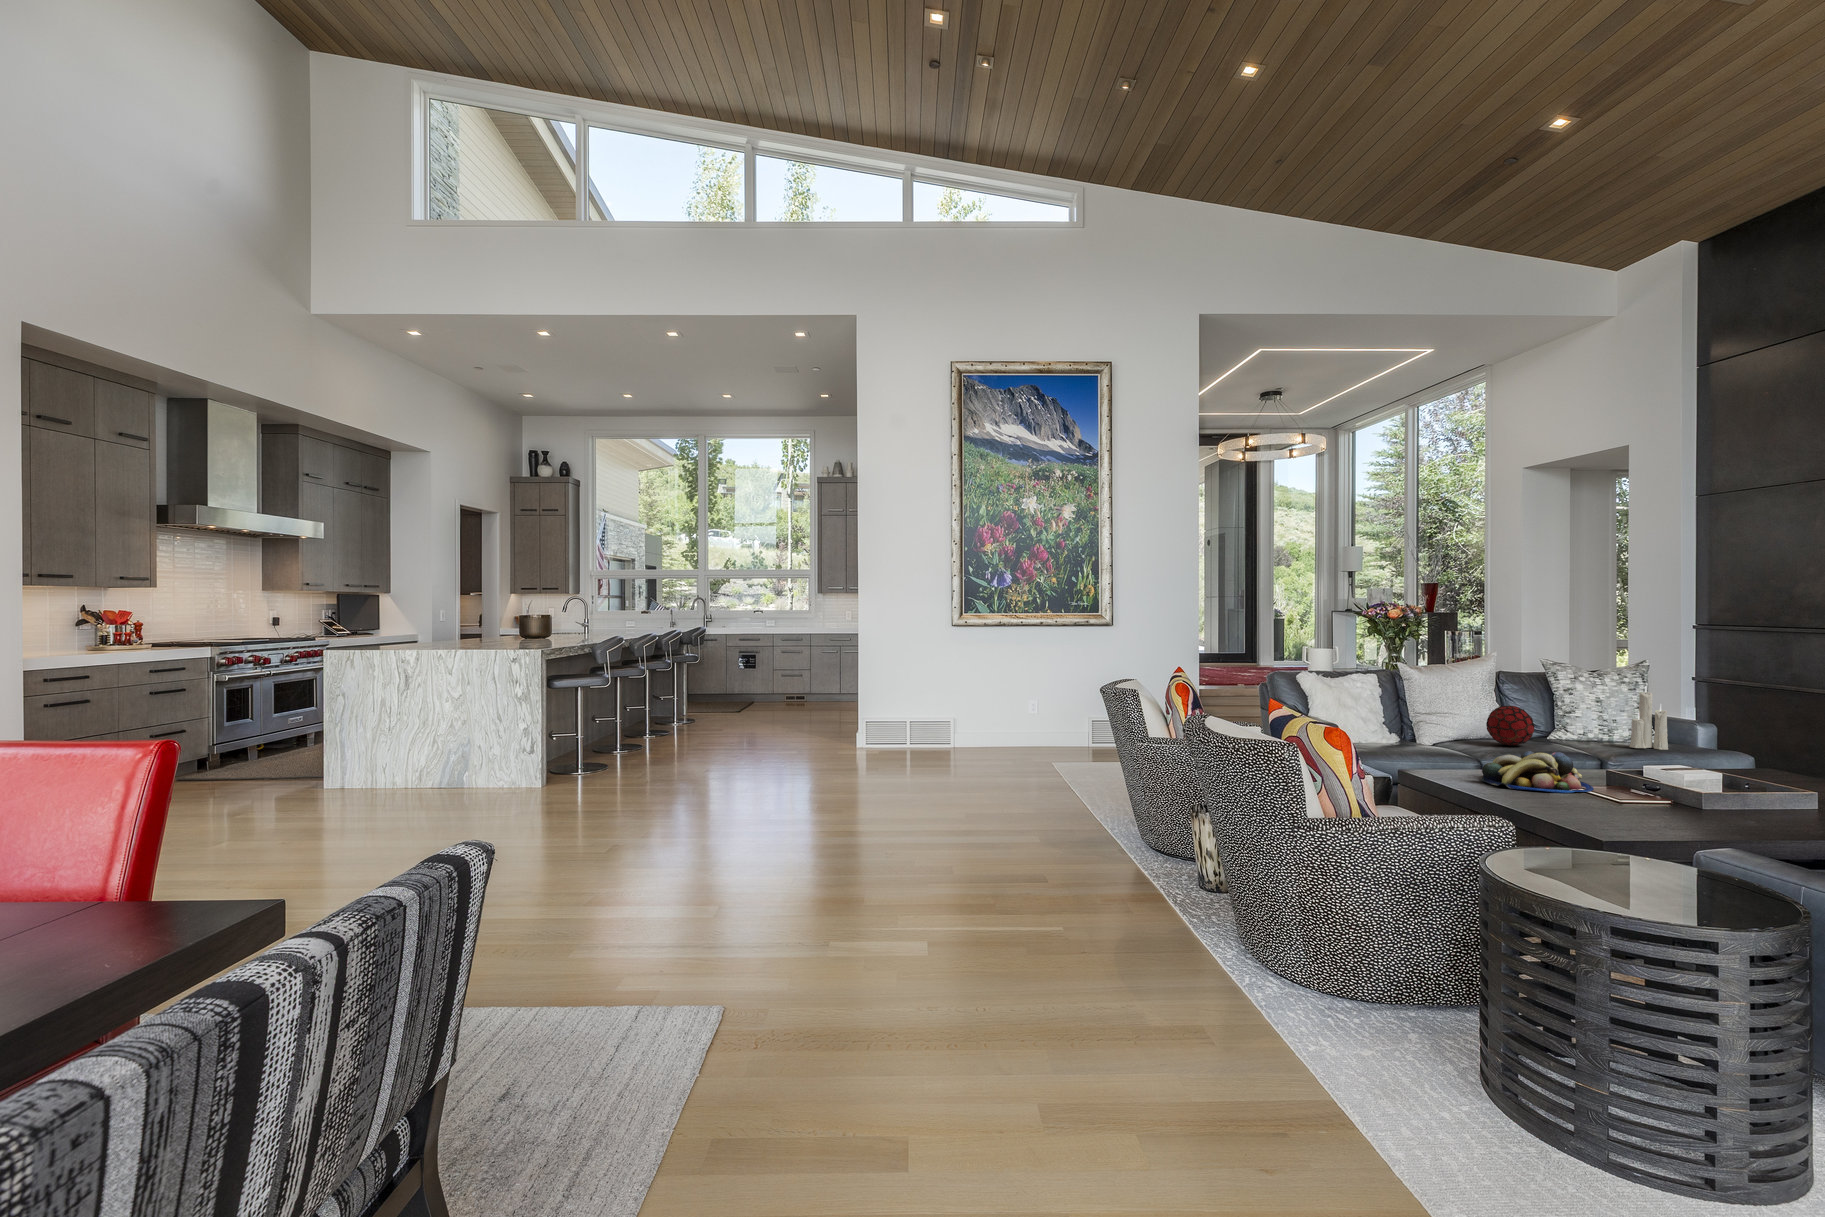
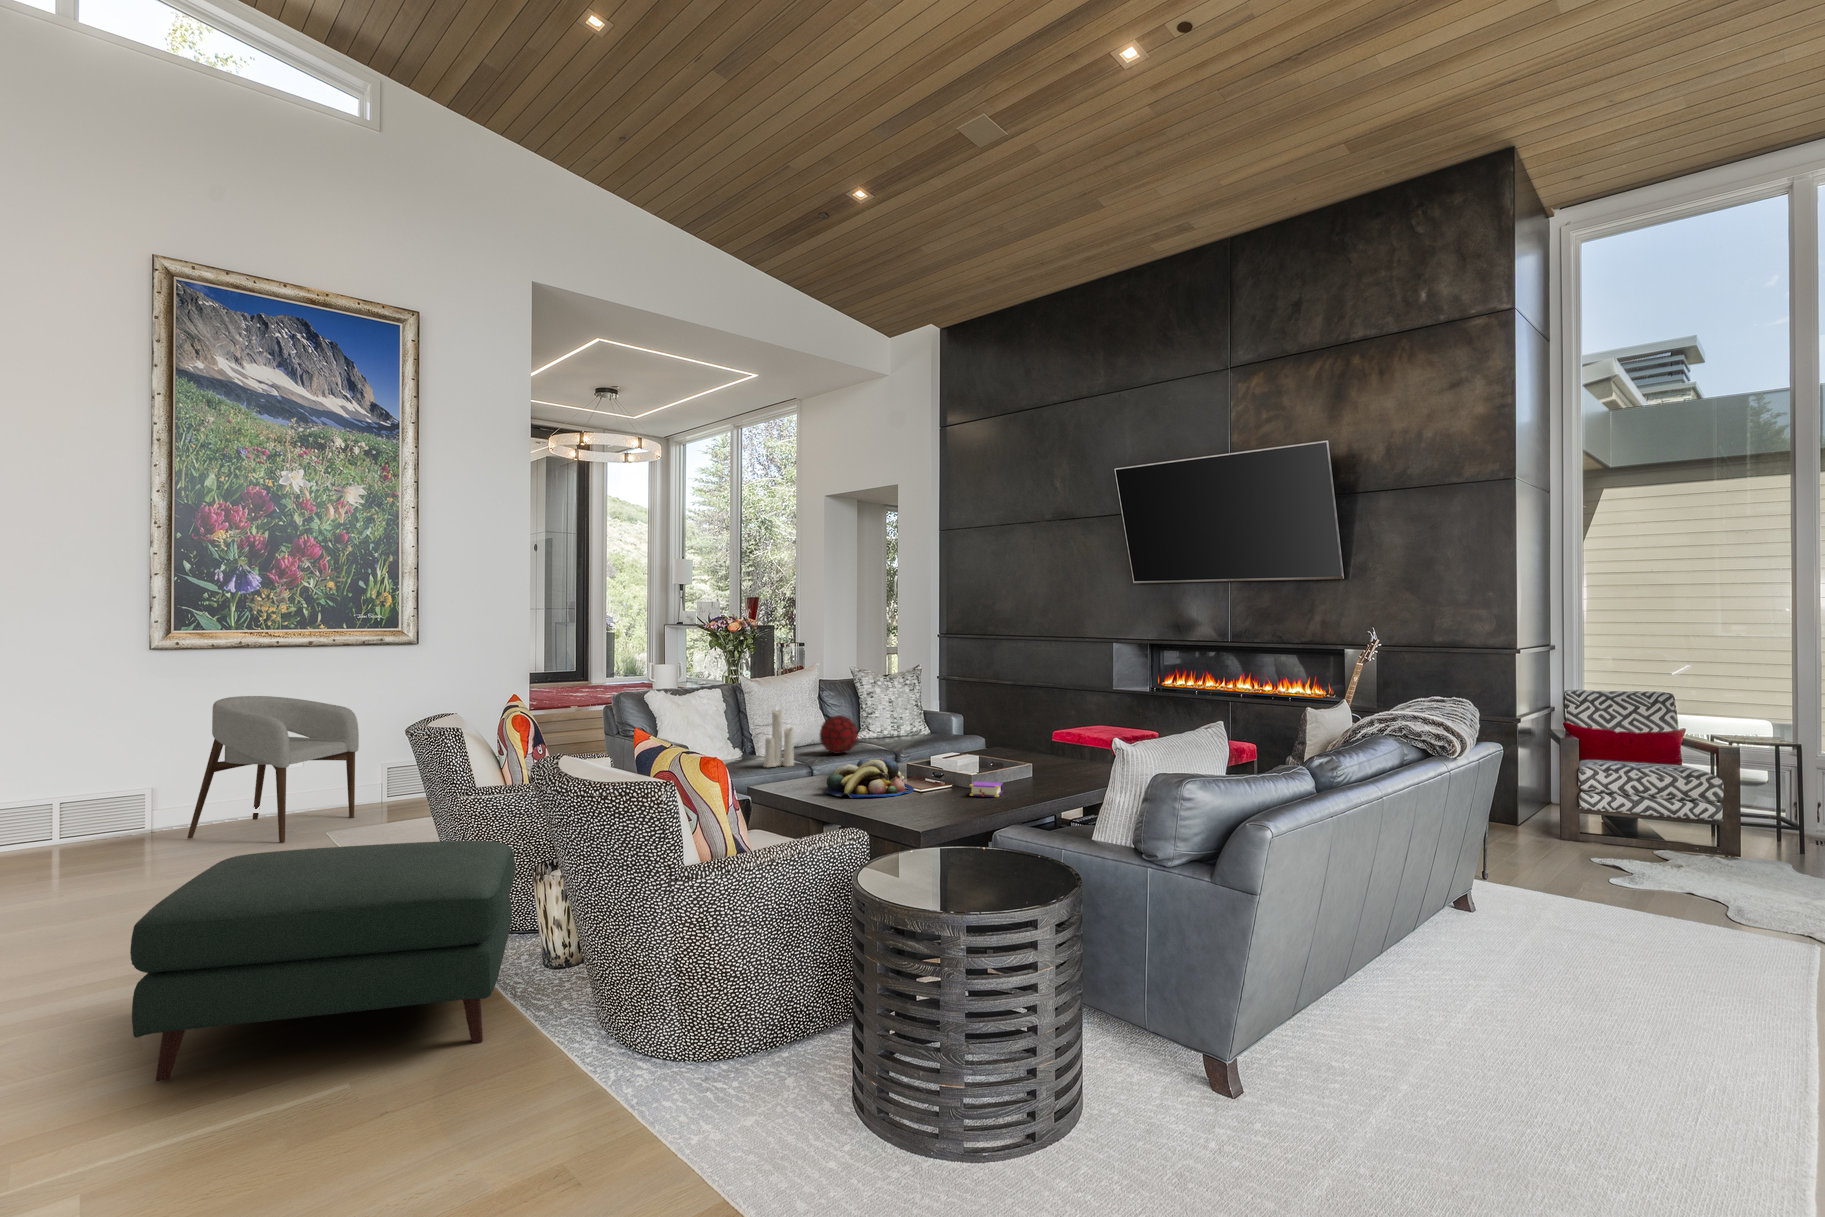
armchair: none [970,661,1073,768] -> present [187,696,359,842]
candle: present [1629,689,1668,750] -> present [764,710,794,767]
ottoman: none [940,768,1178,931] -> present [130,841,515,1082]
book: none [1646,789,1745,814] -> present [969,781,1003,797]

